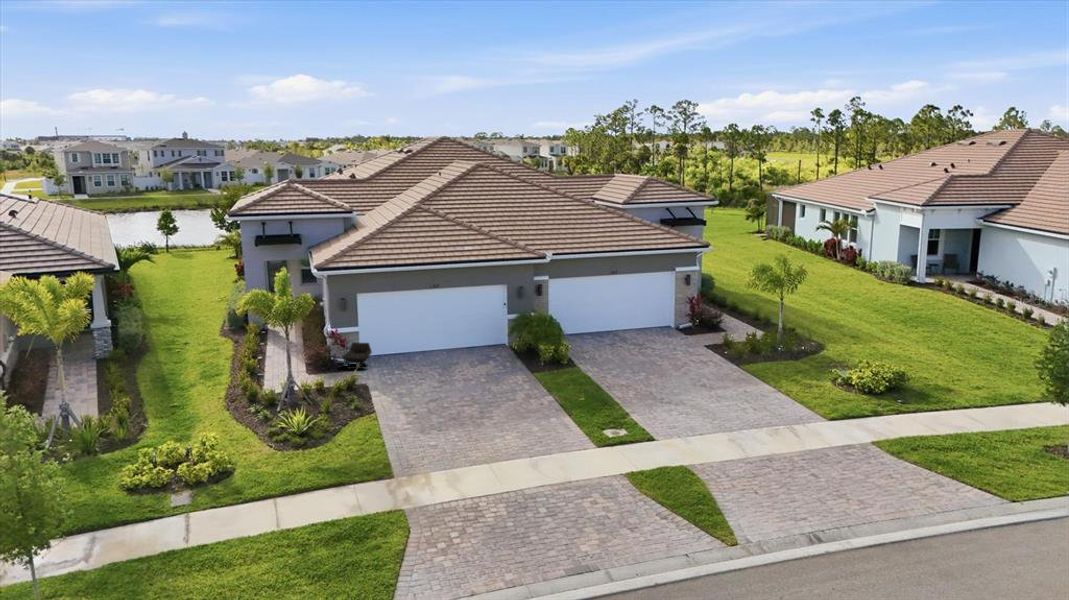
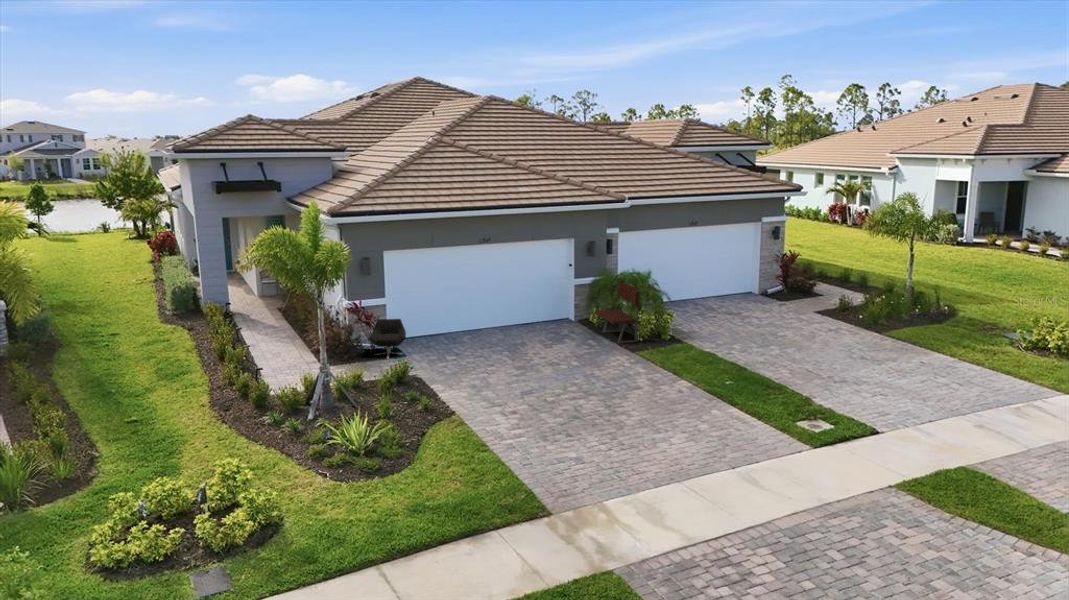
bench: none [518,321,543,367] -> present [596,283,639,343]

